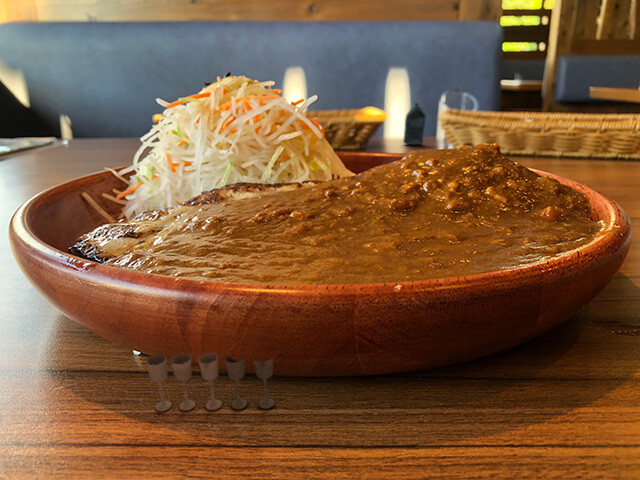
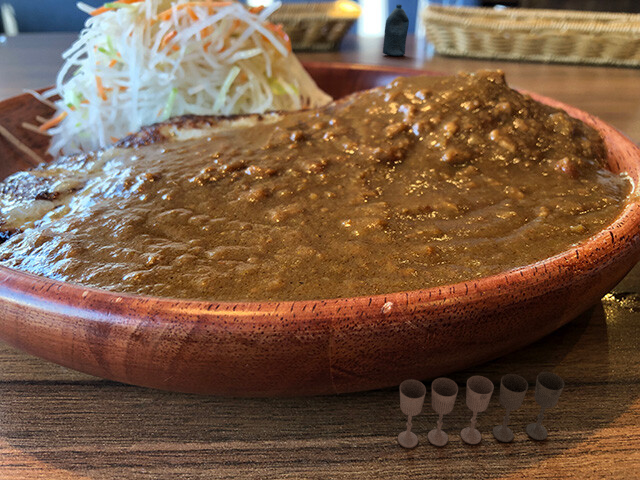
wine glass: present [146,353,275,412] -> present [398,372,564,448]

